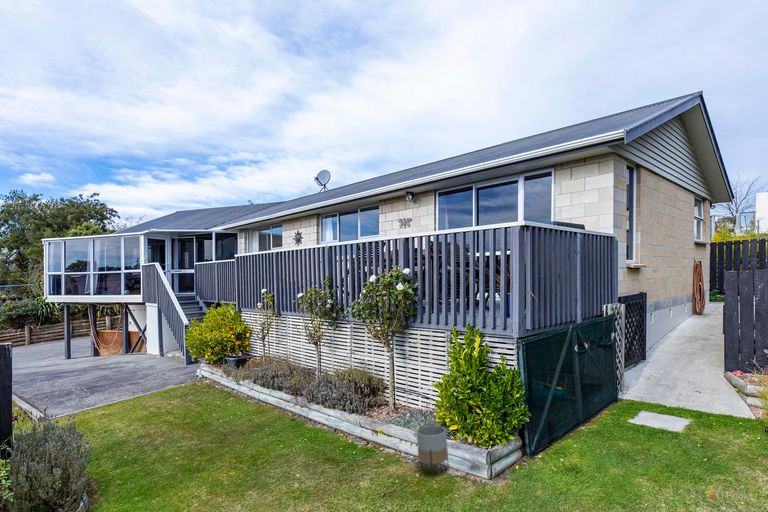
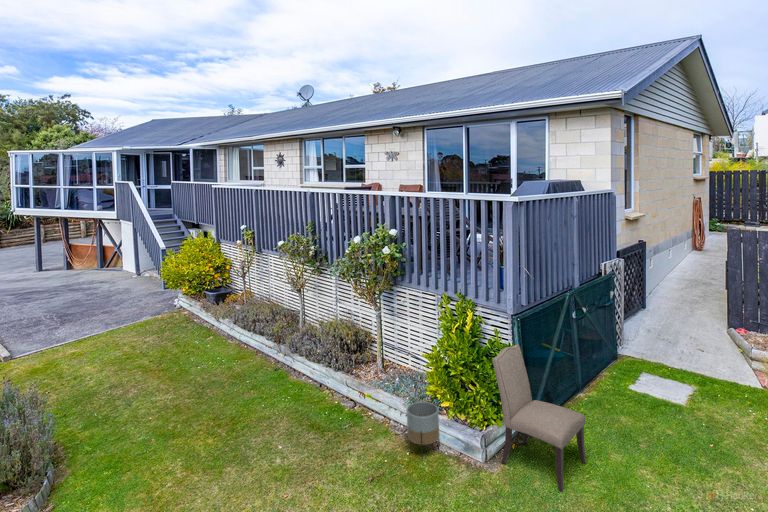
chair: none [492,367,587,498] -> present [493,344,586,492]

